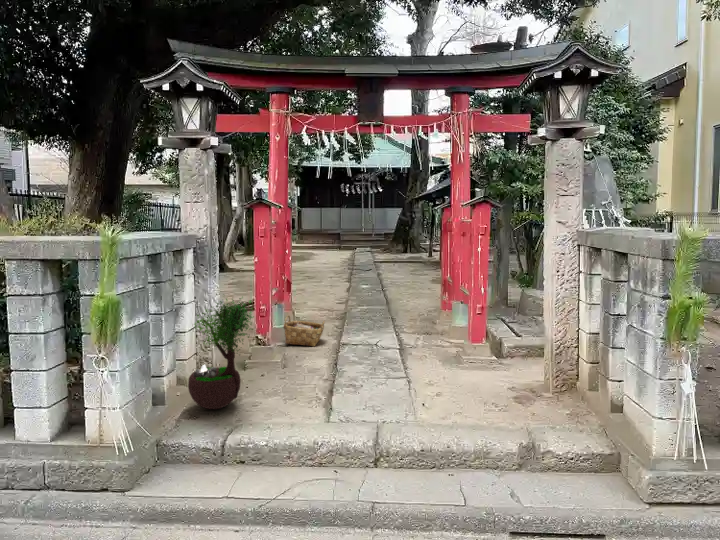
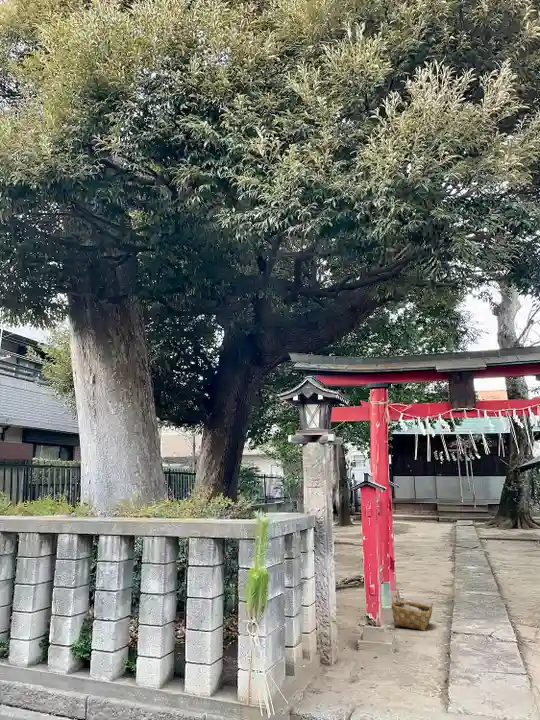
potted tree: present [188,298,253,409] -> none [311,572,369,686]

